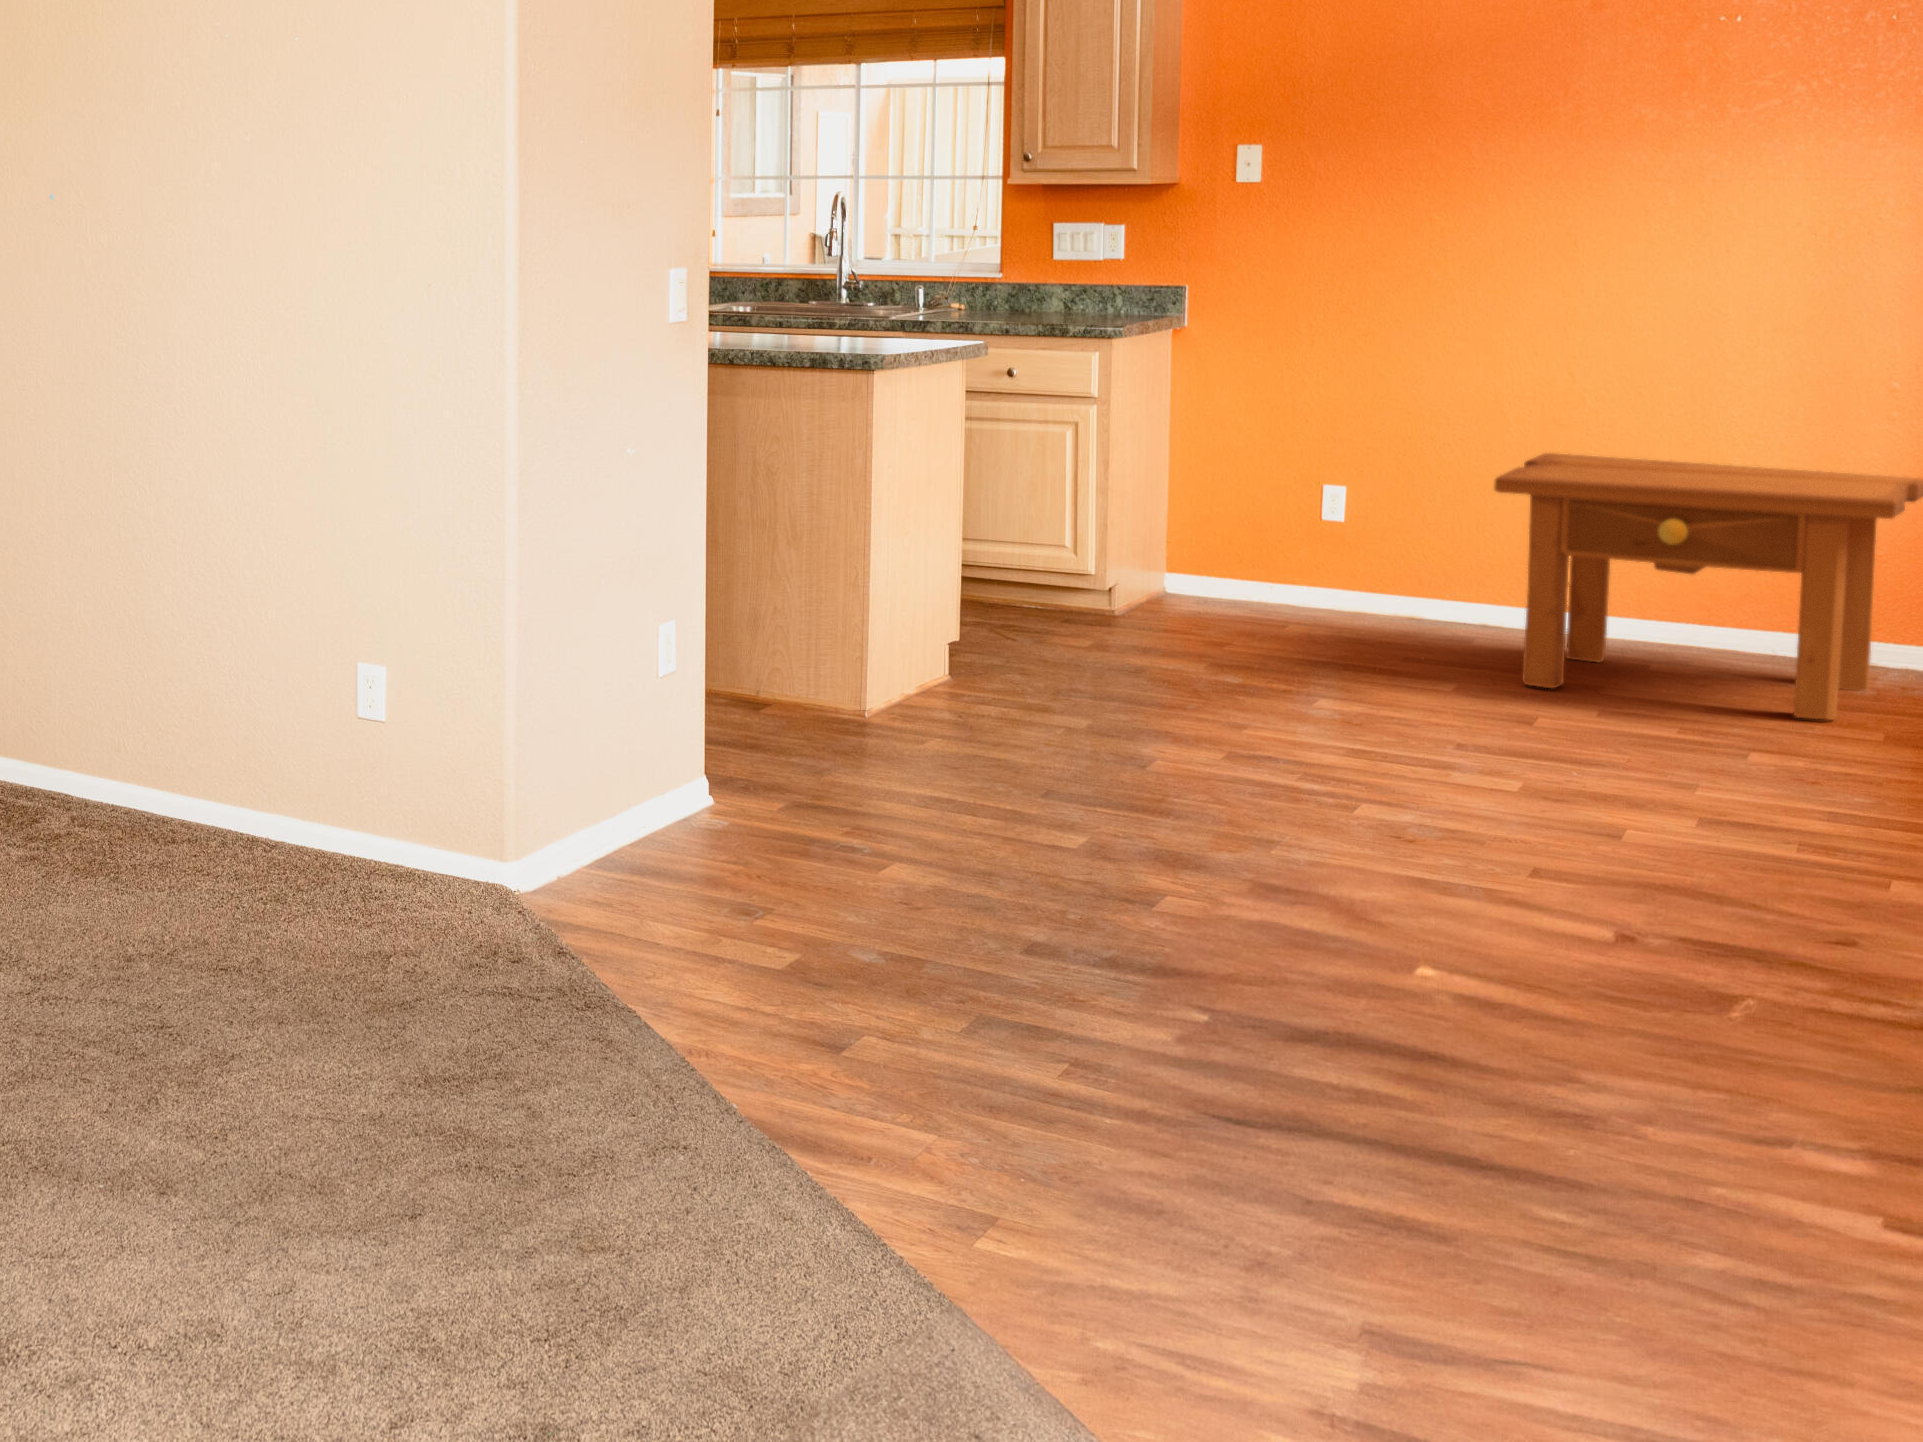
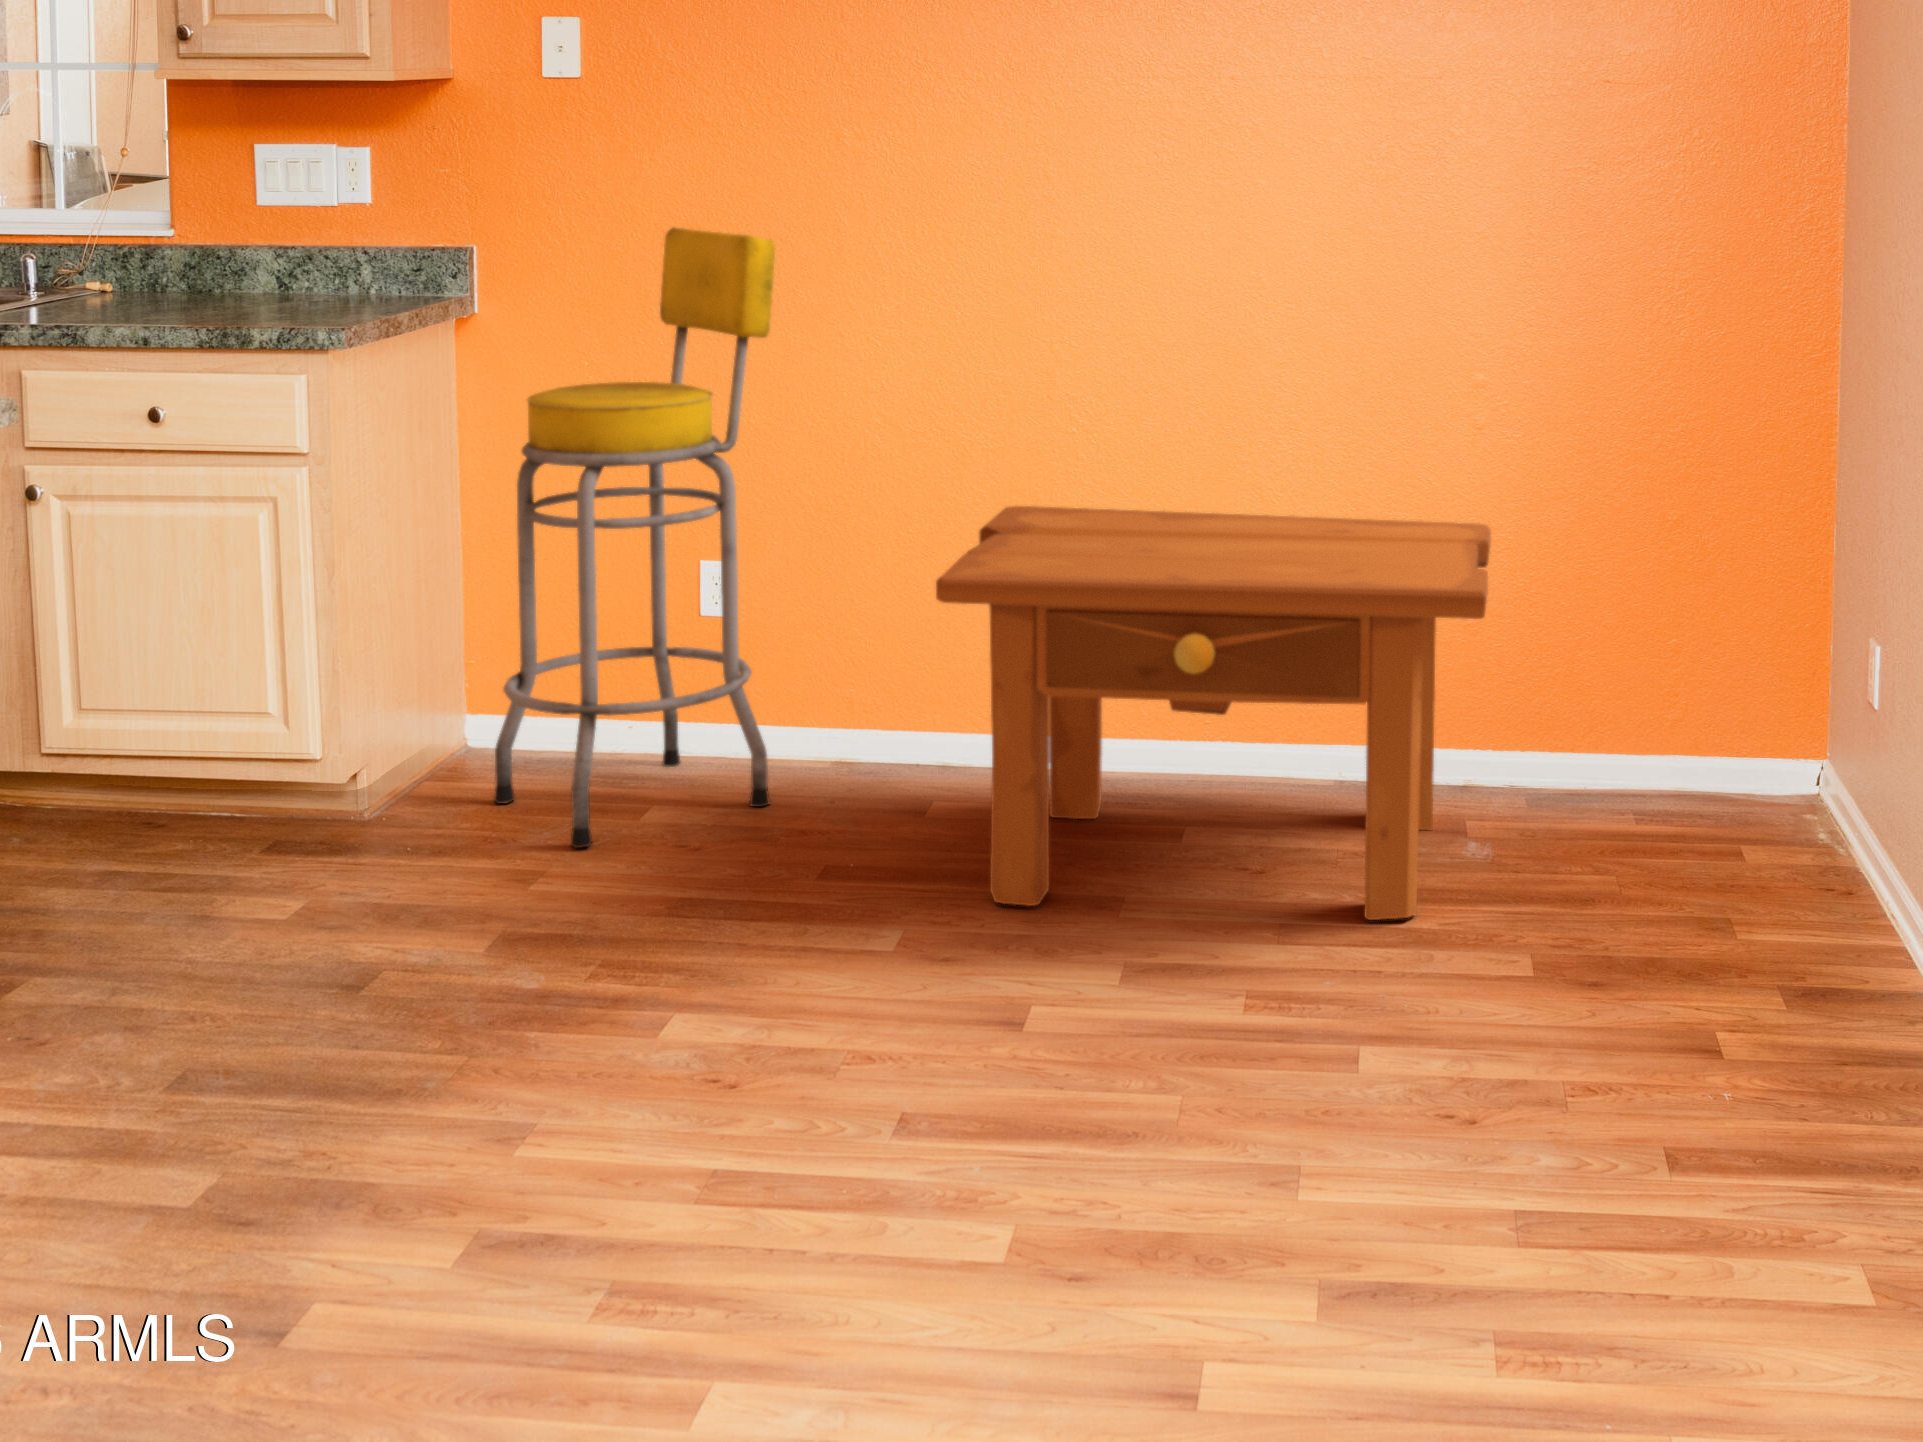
bar stool: none [1191,270,1389,640] -> present [494,228,775,848]

